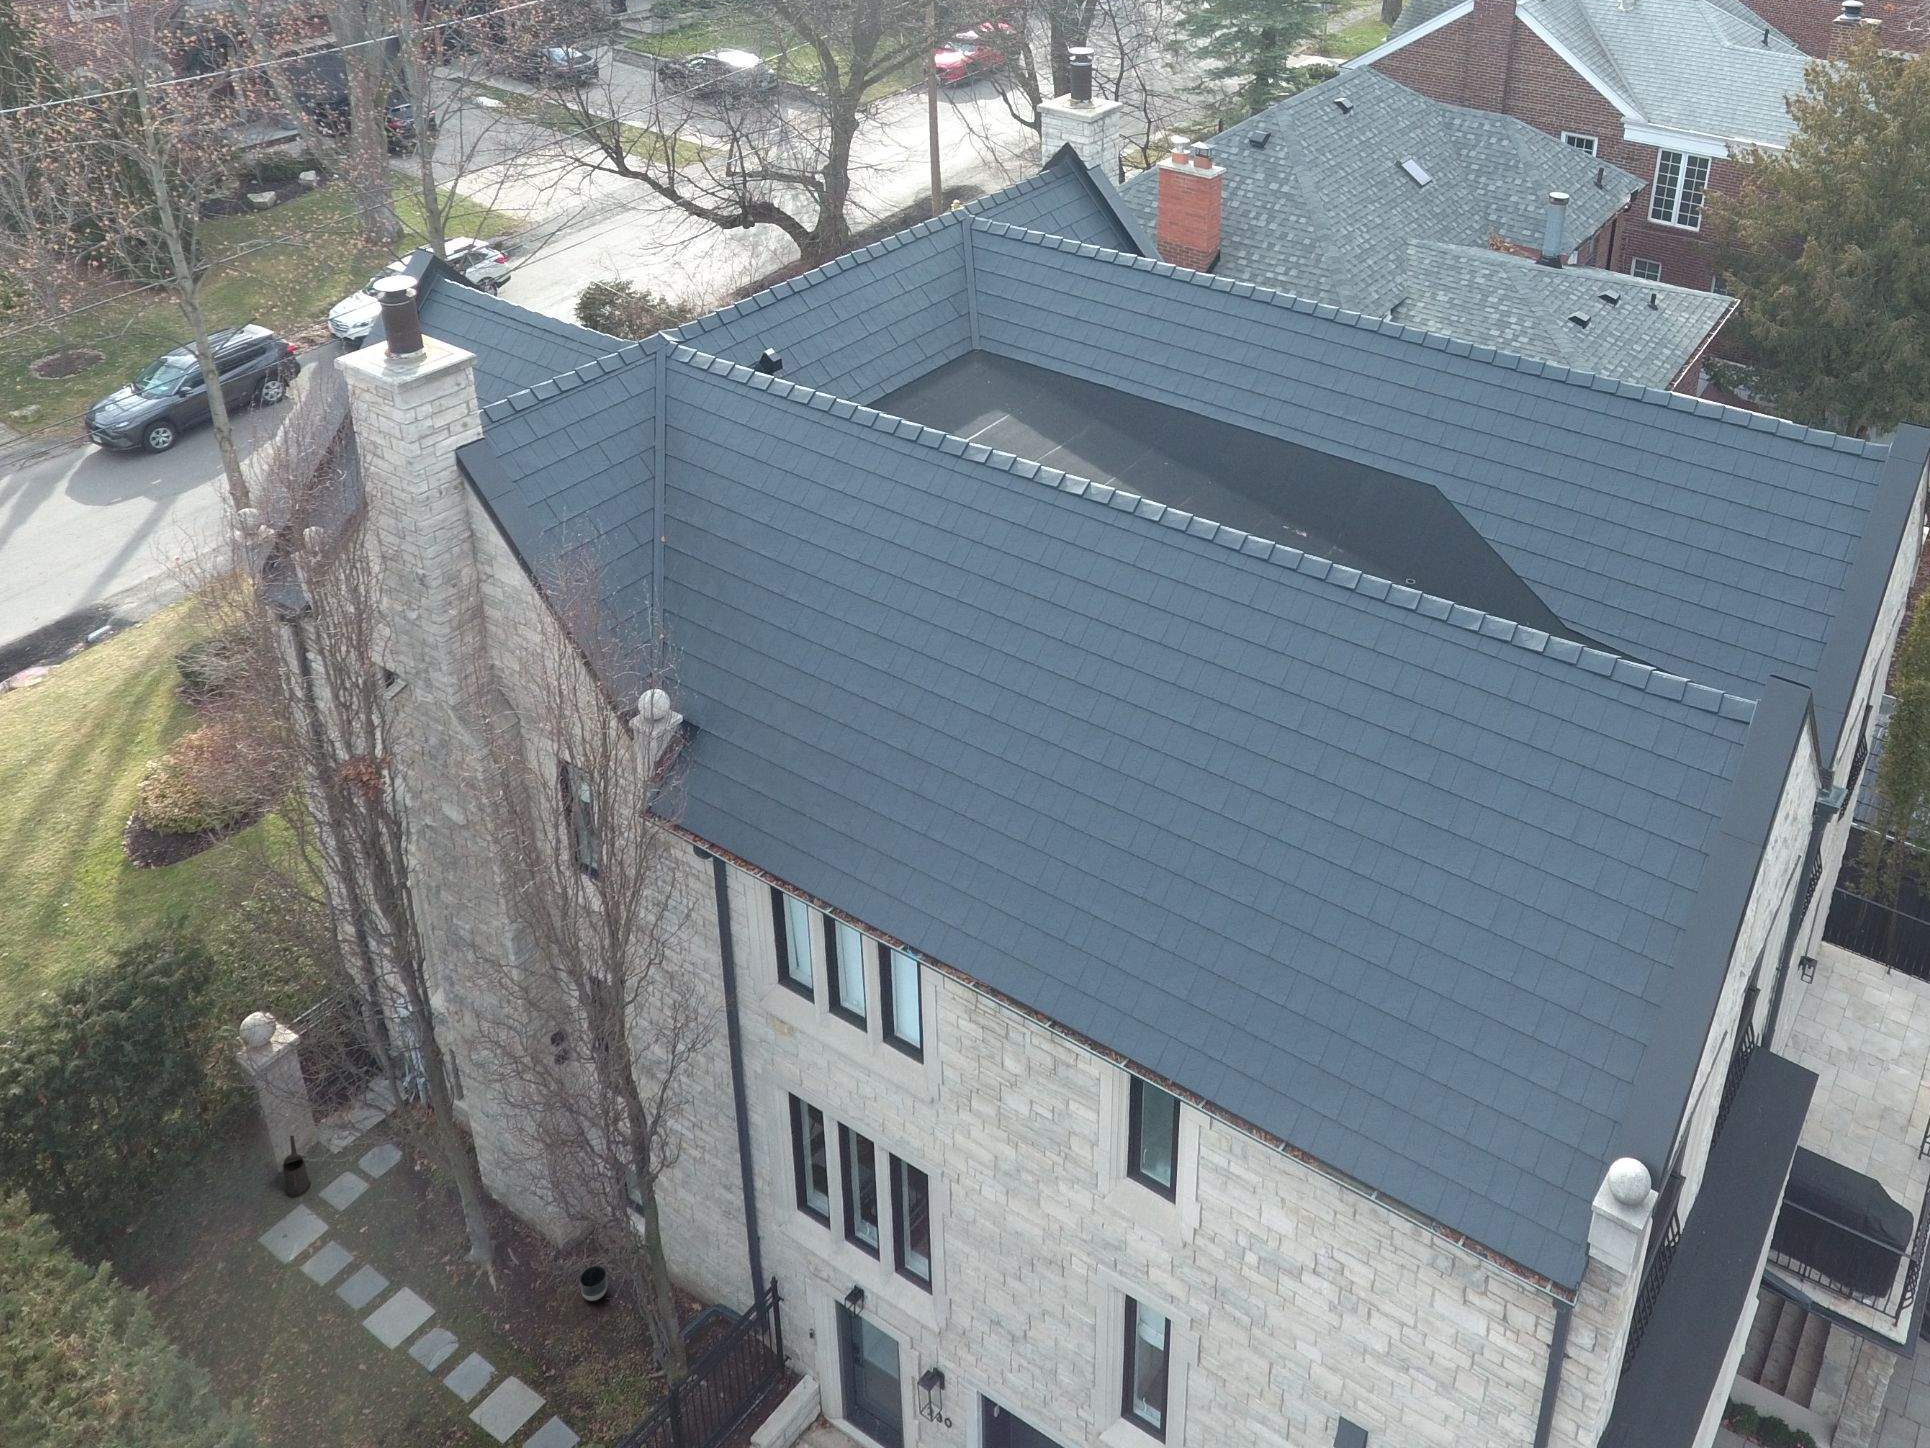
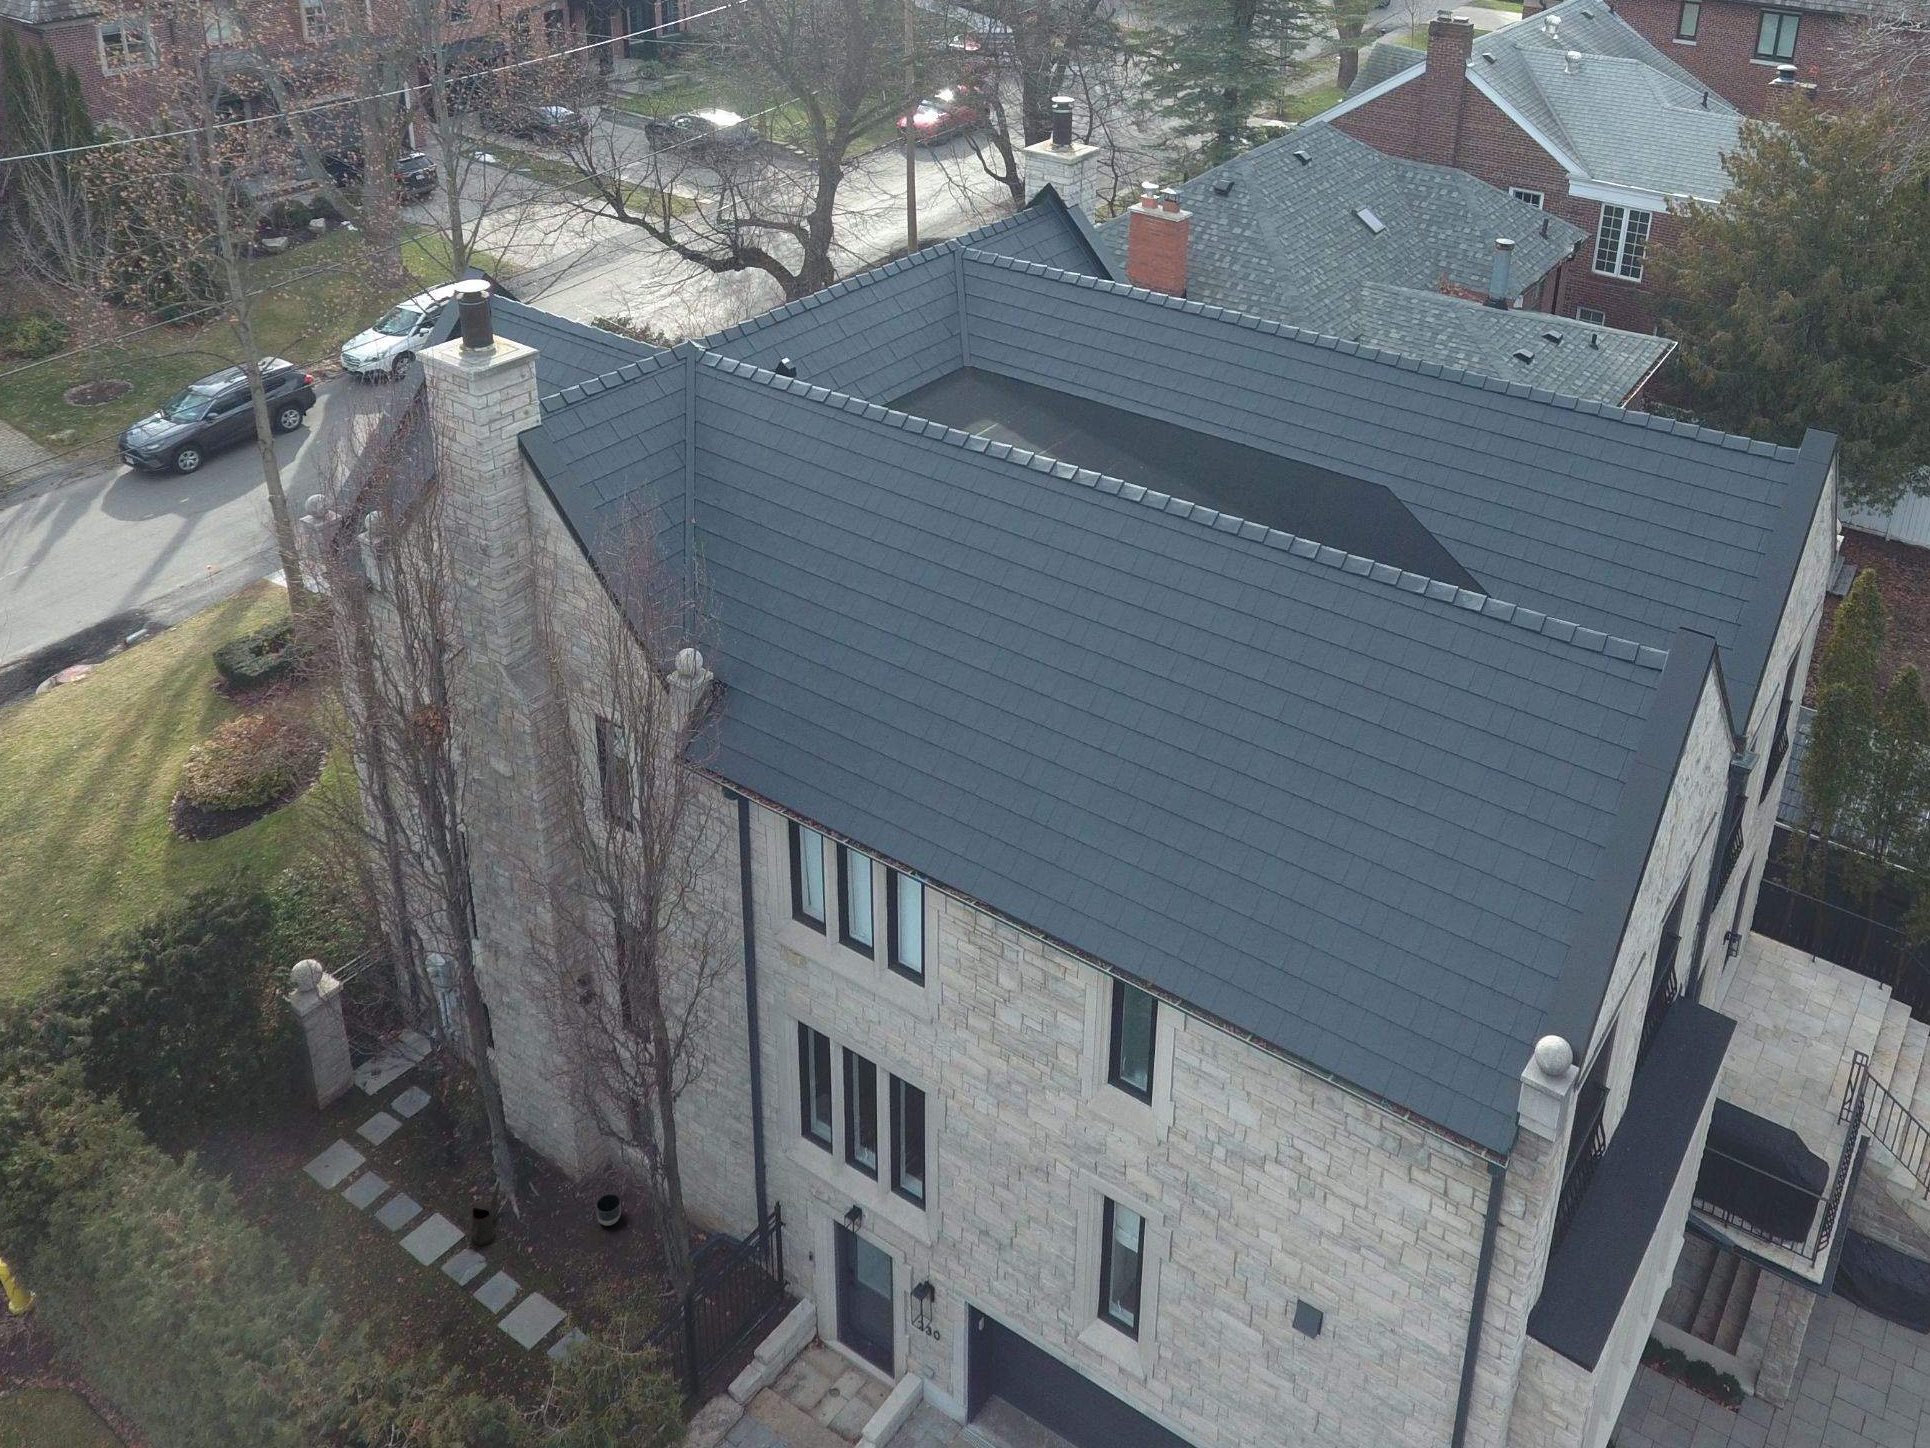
watering can: present [283,1135,310,1197] -> present [472,1181,500,1246]

